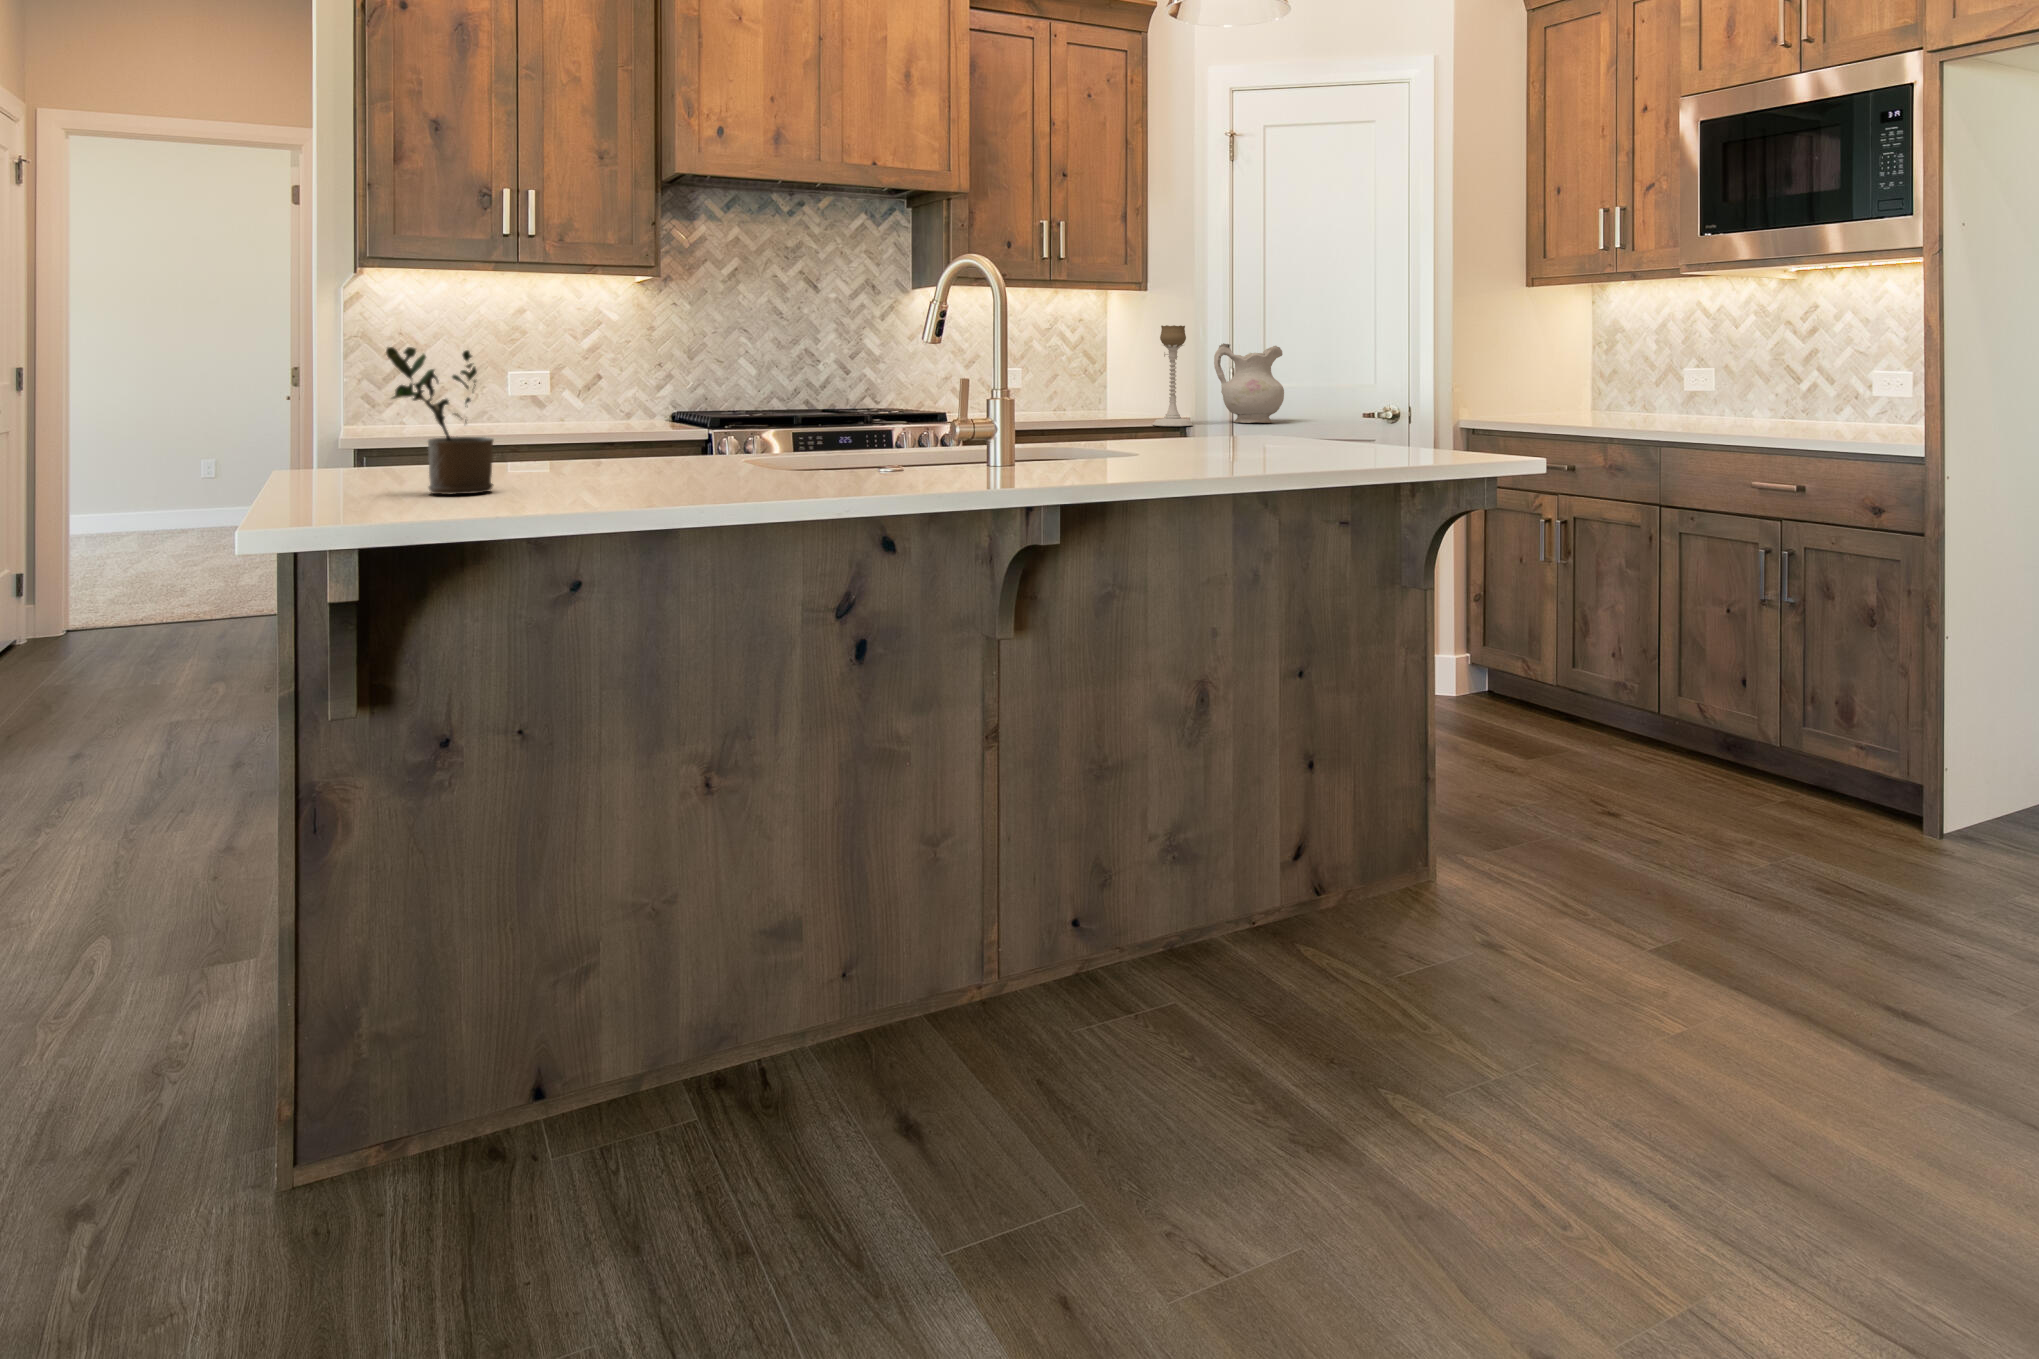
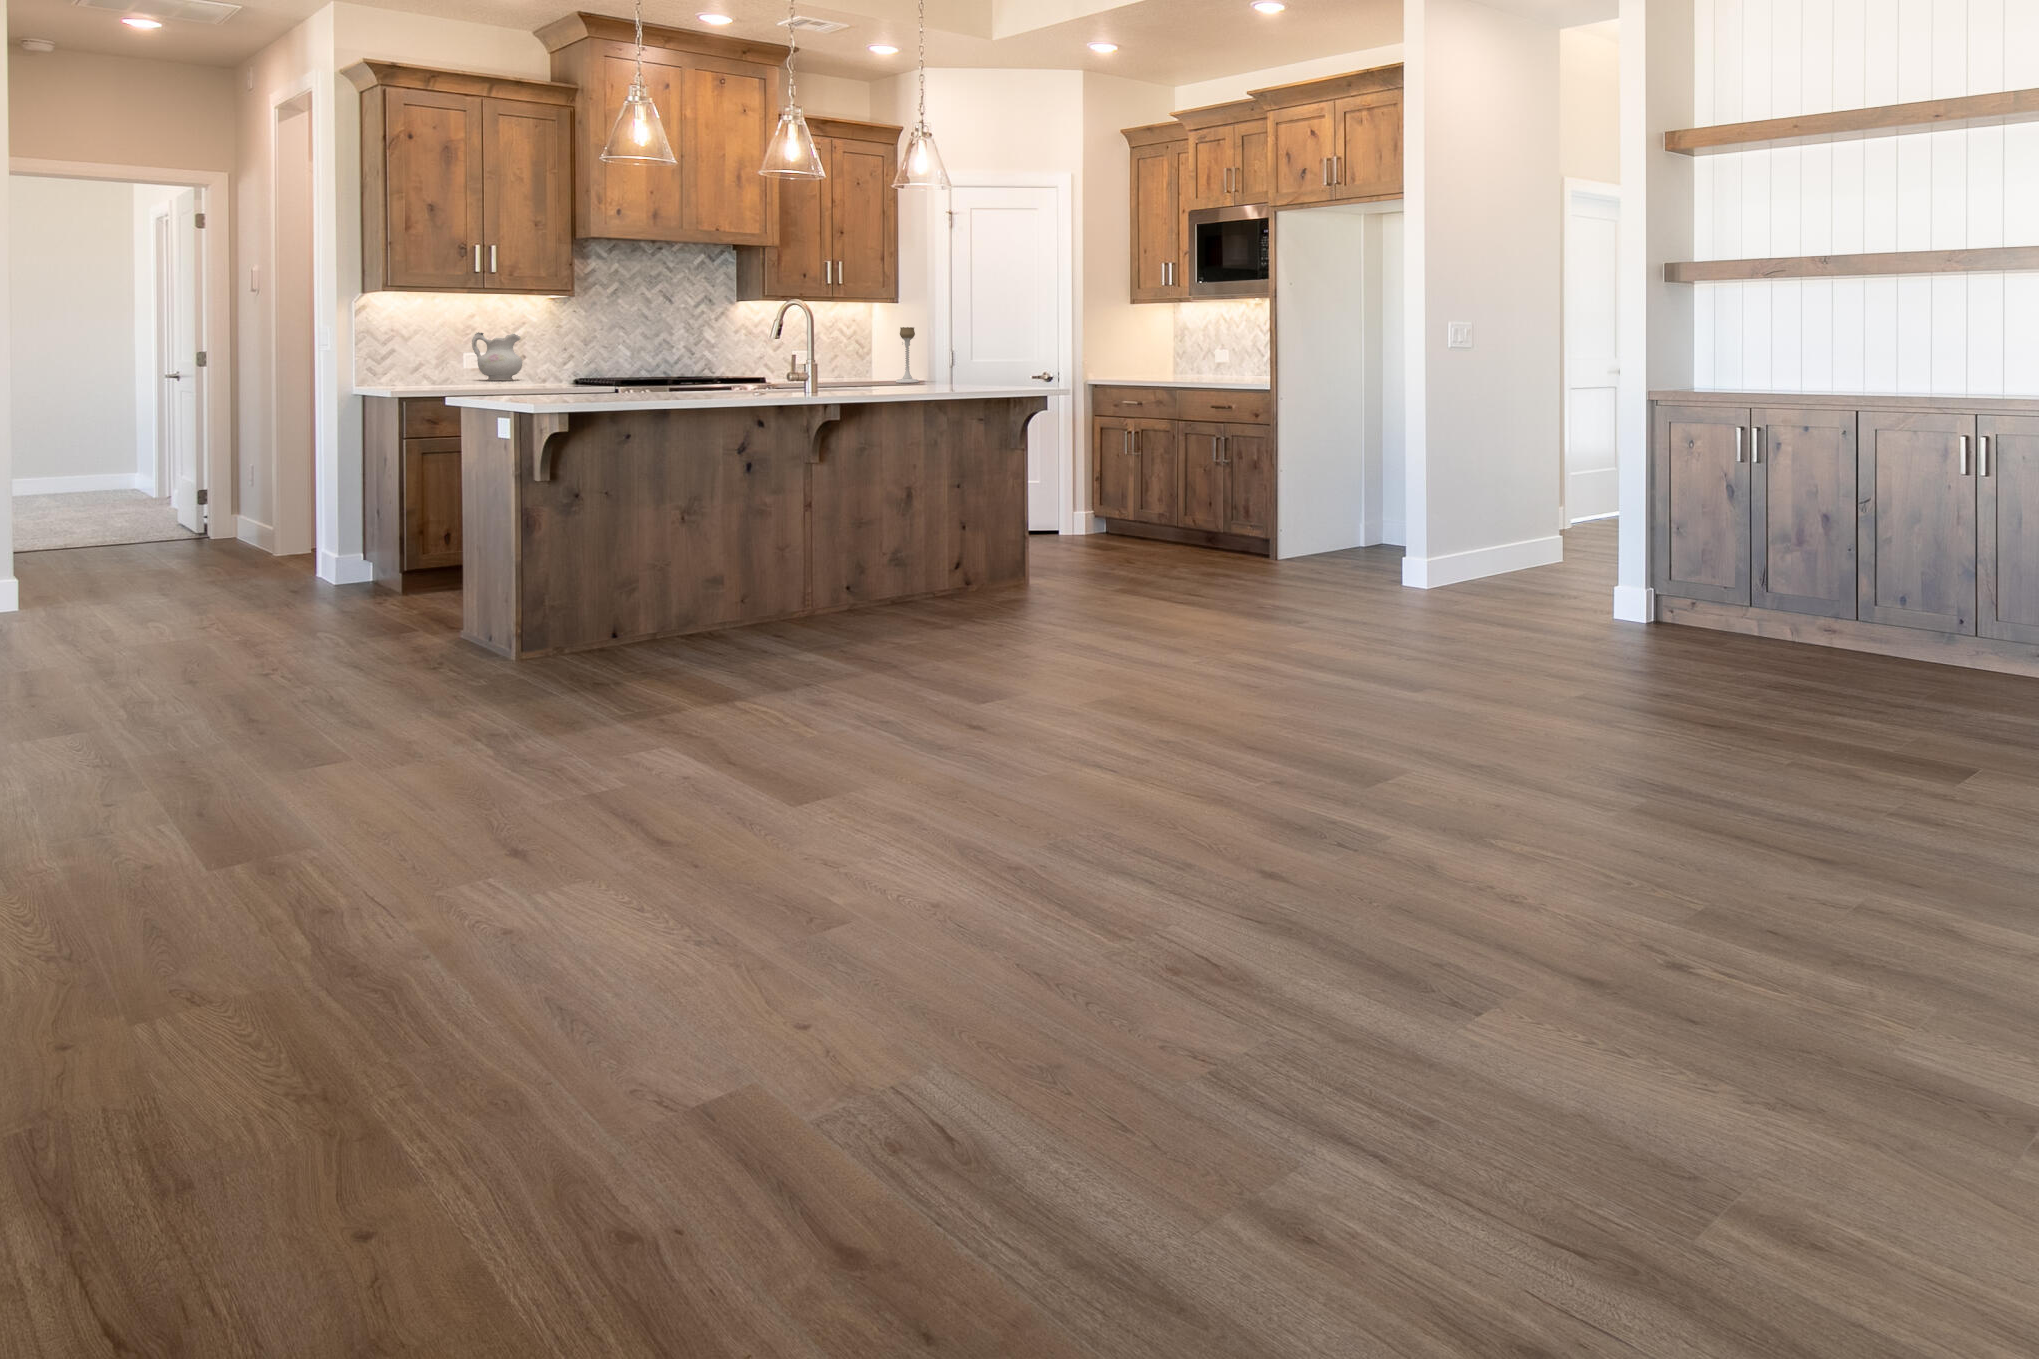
ceramic pitcher: present [1214,343,1284,423] -> present [472,332,522,381]
potted plant: present [386,347,493,494] -> none [521,339,570,403]

